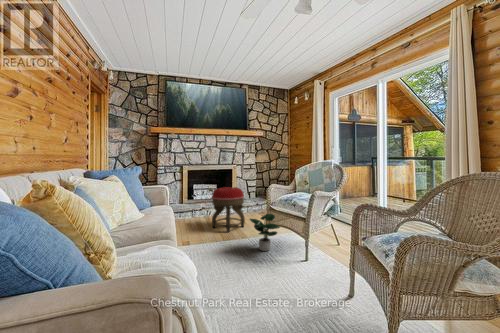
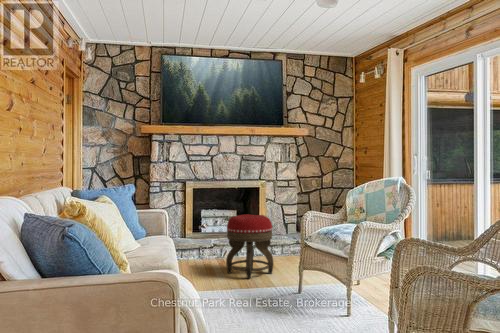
potted plant: present [250,214,280,251] -> none [274,252,316,302]

